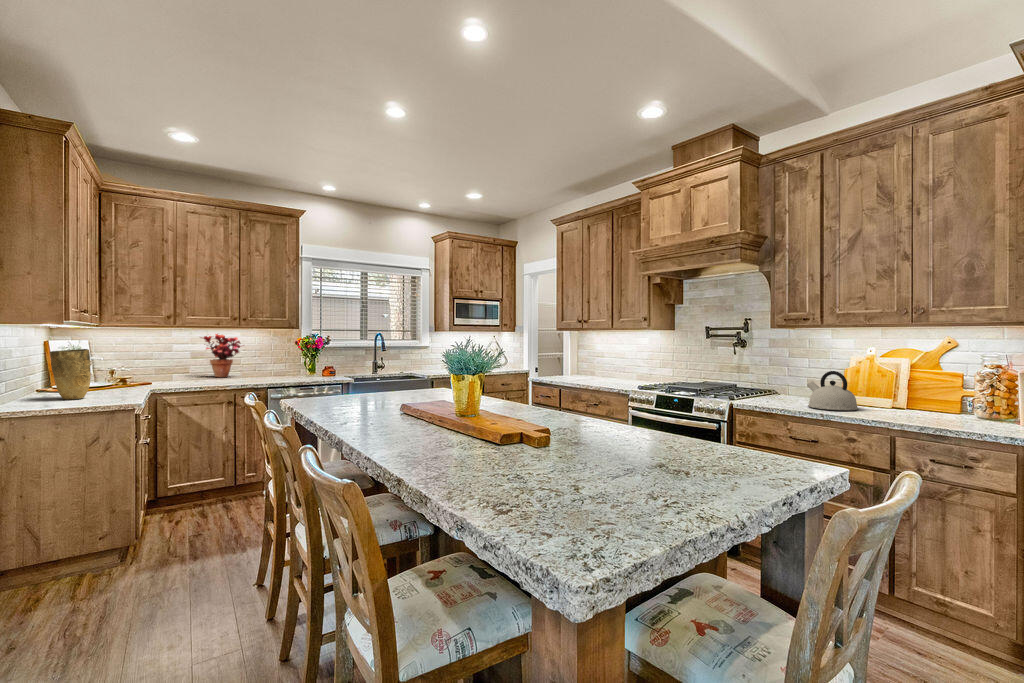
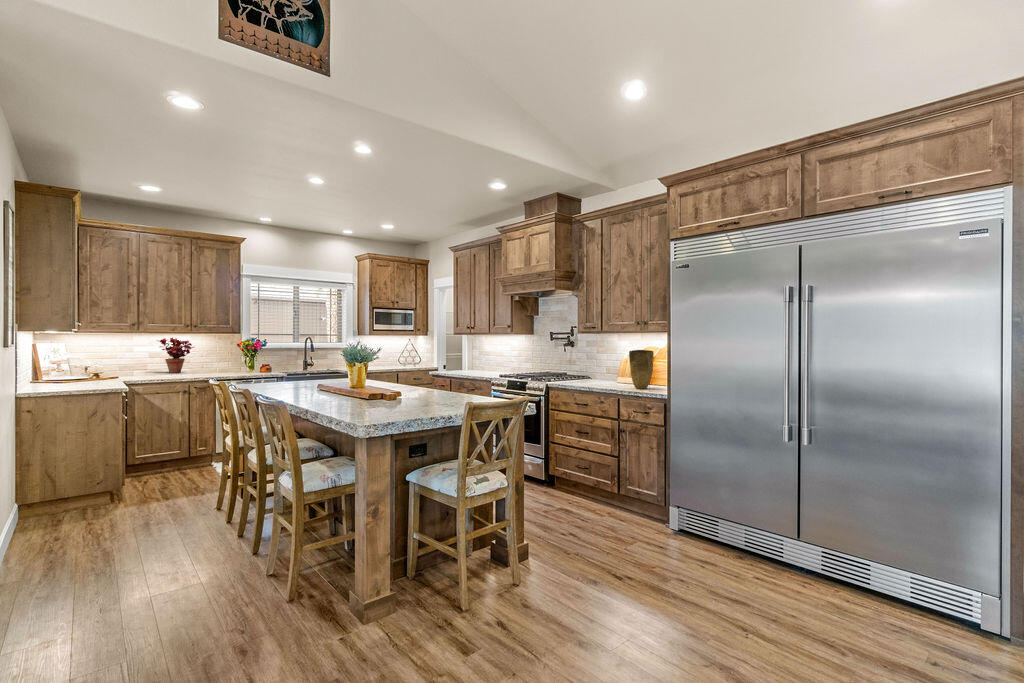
vase: present [50,349,91,400] -> present [629,350,654,389]
kettle: present [807,371,858,410] -> none [588,361,615,385]

